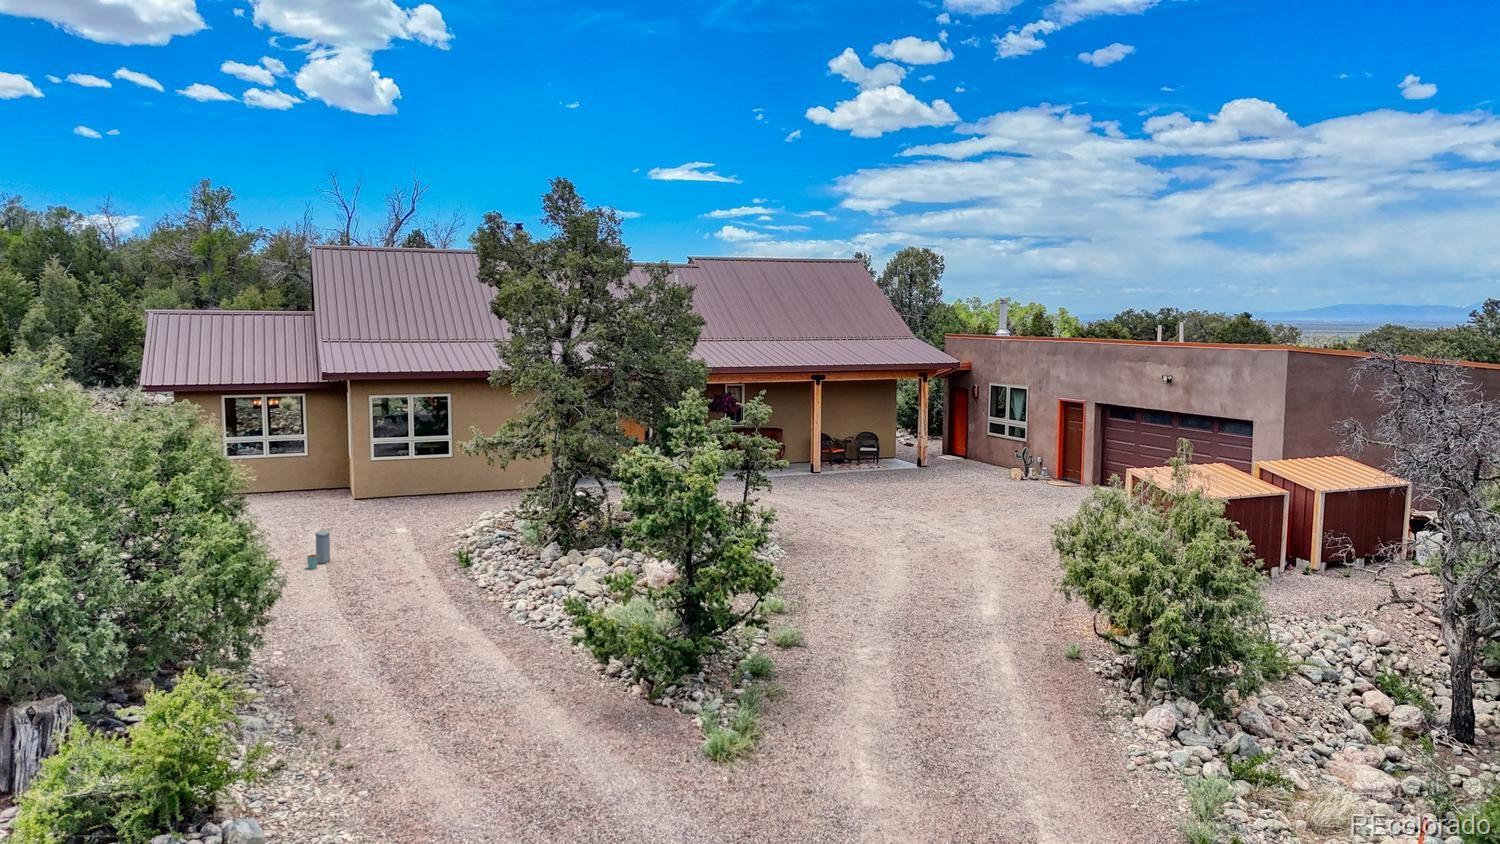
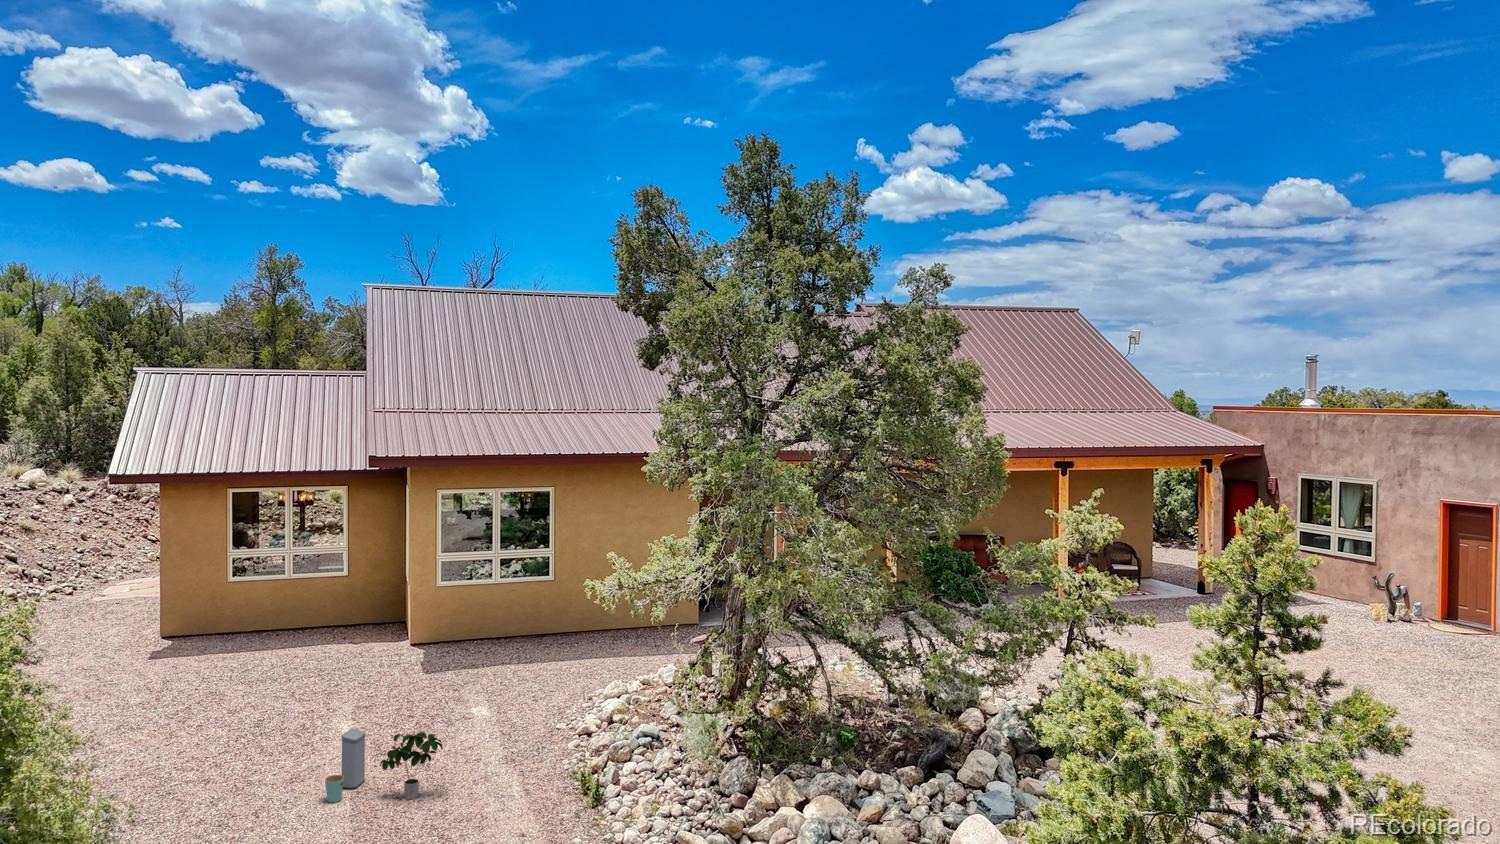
potted plant: none [339,530,376,567] -> present [380,732,443,799]

